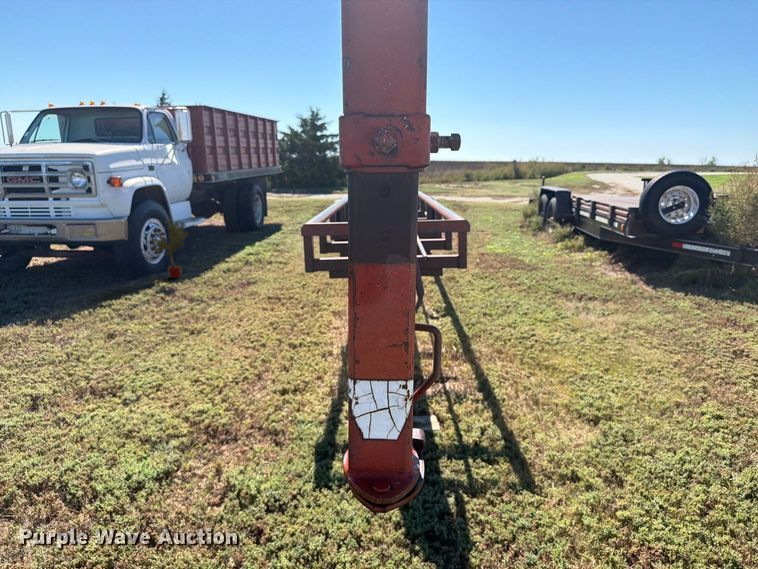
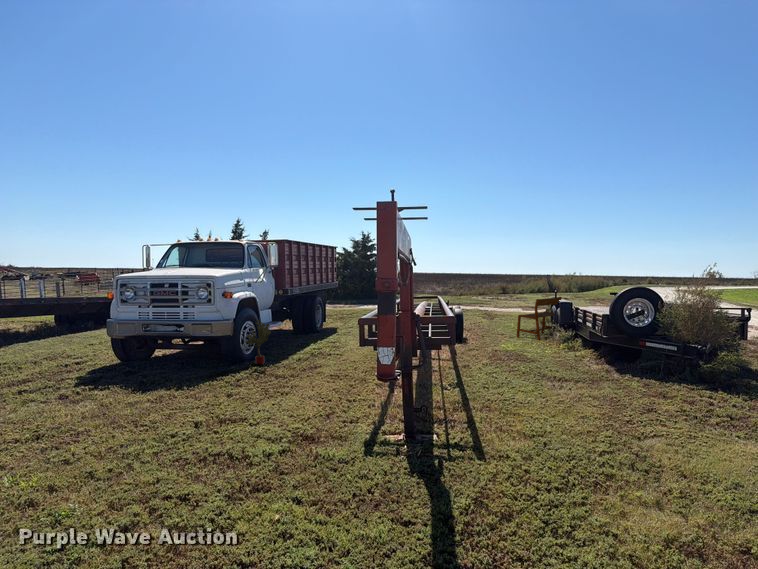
bench: none [500,184,555,238] -> present [517,297,562,340]

